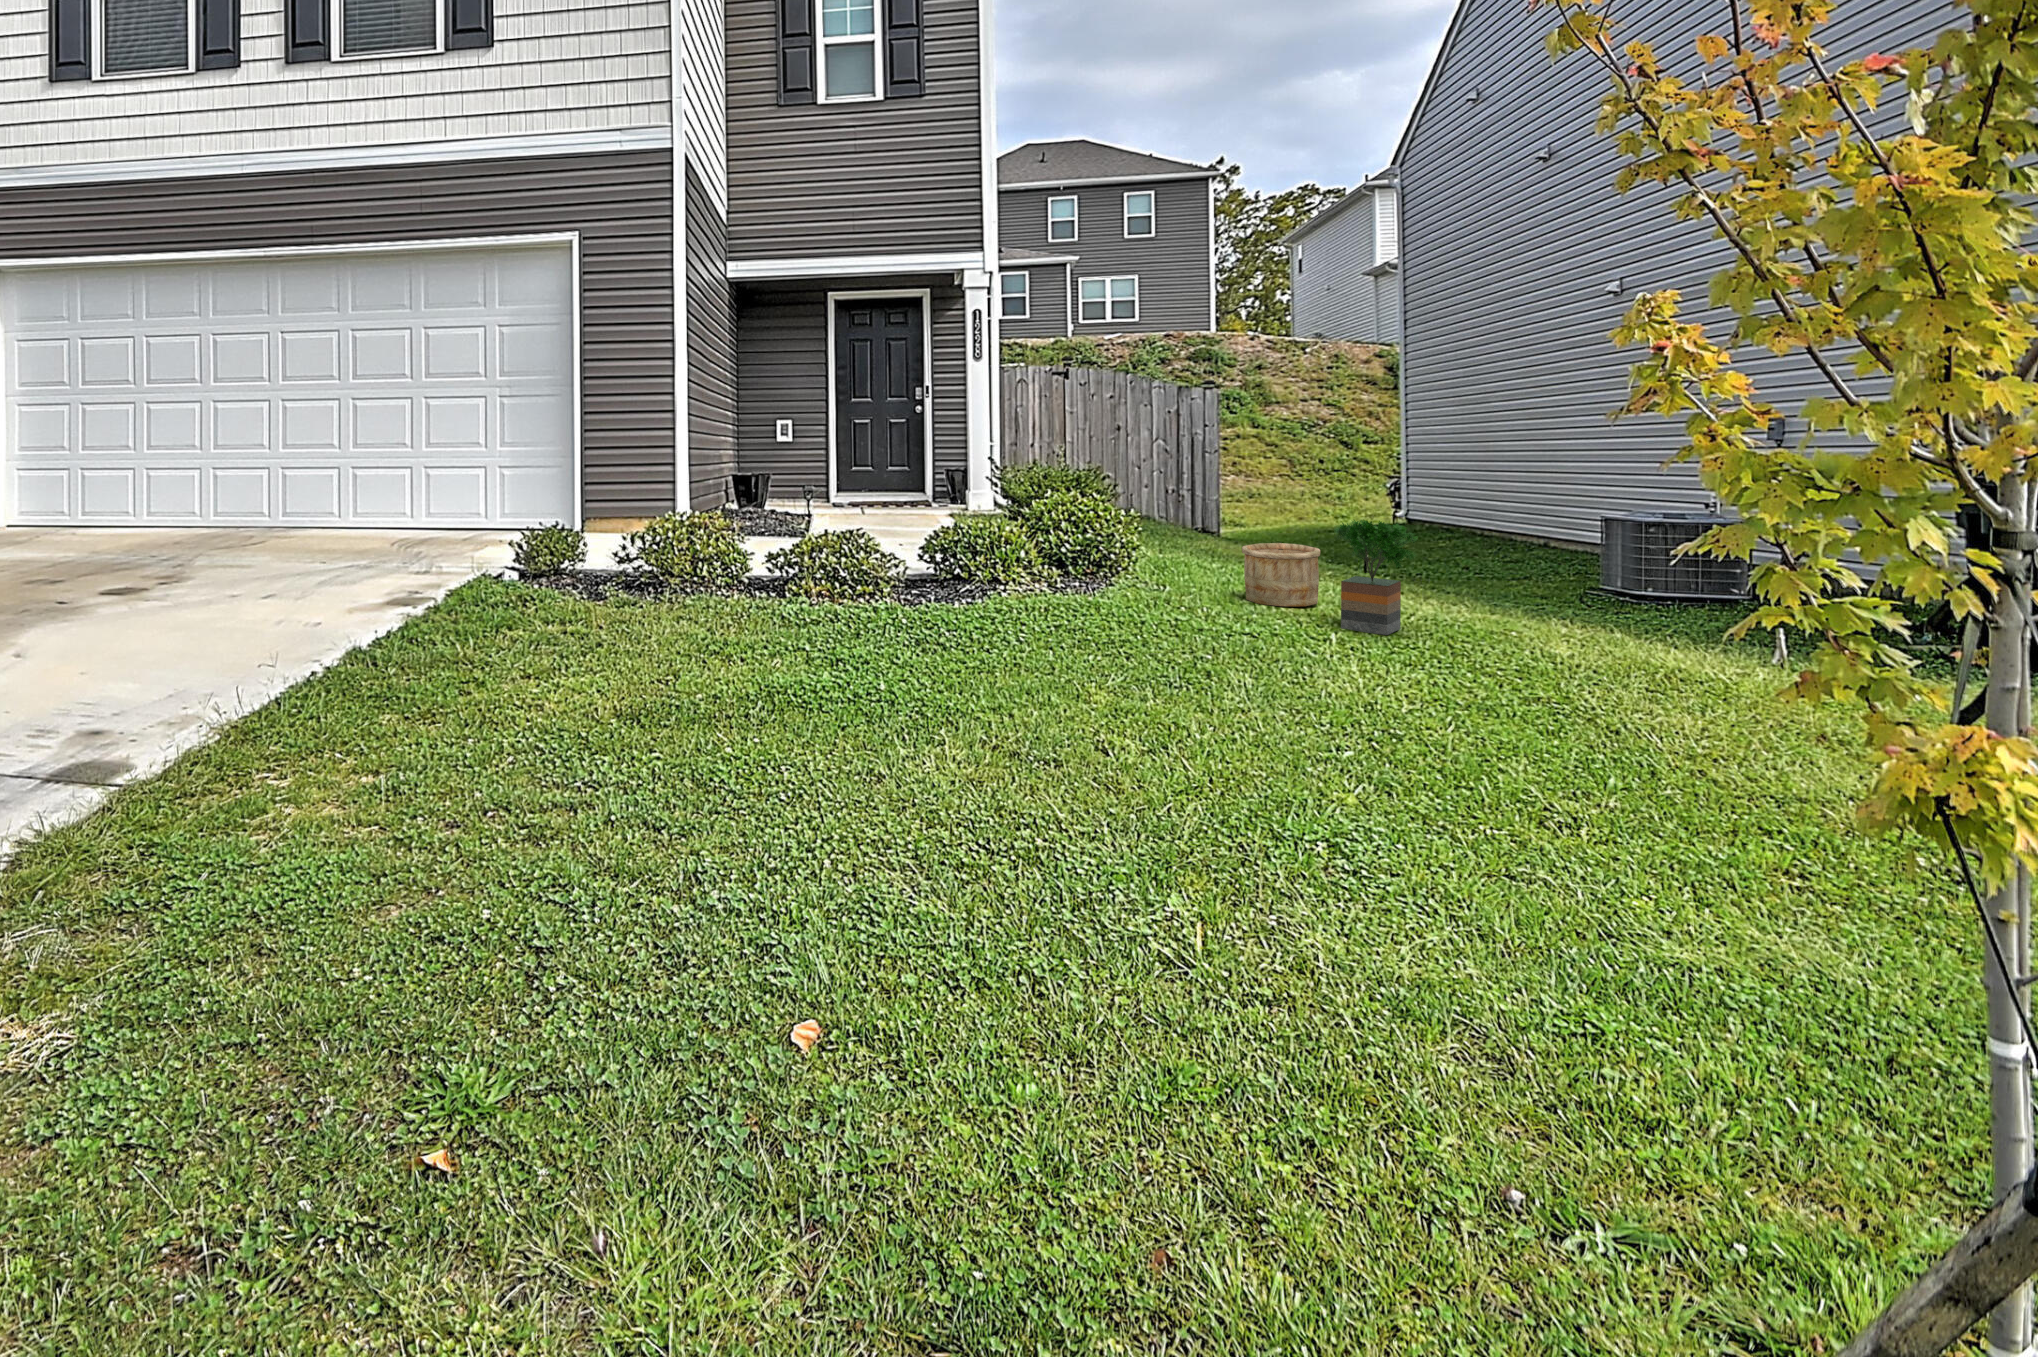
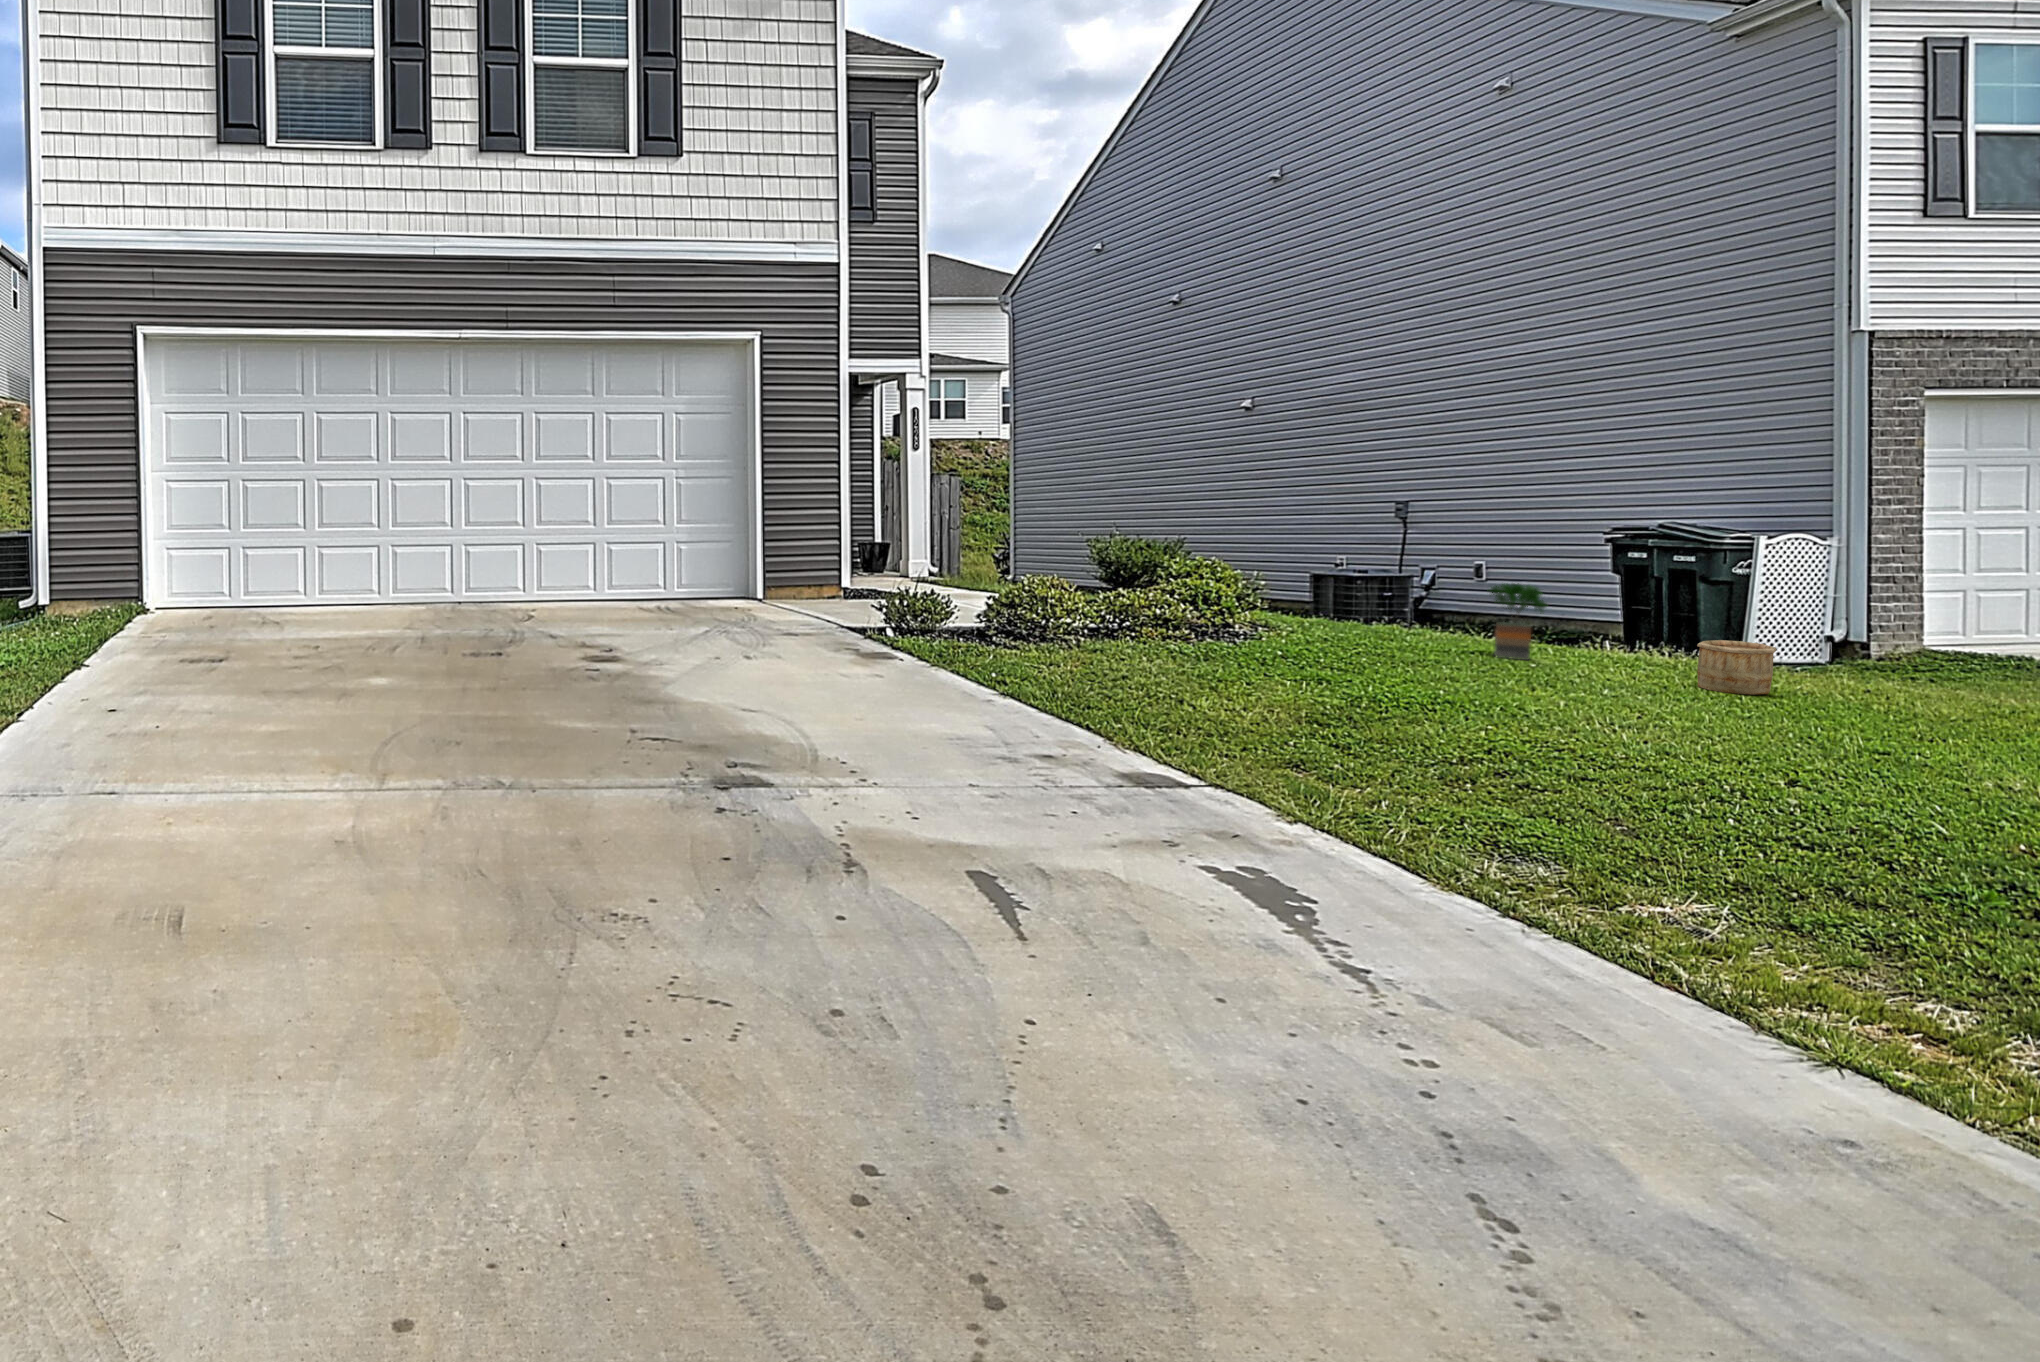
wooden bucket: present [1242,543,1320,606] -> present [1697,640,1776,694]

